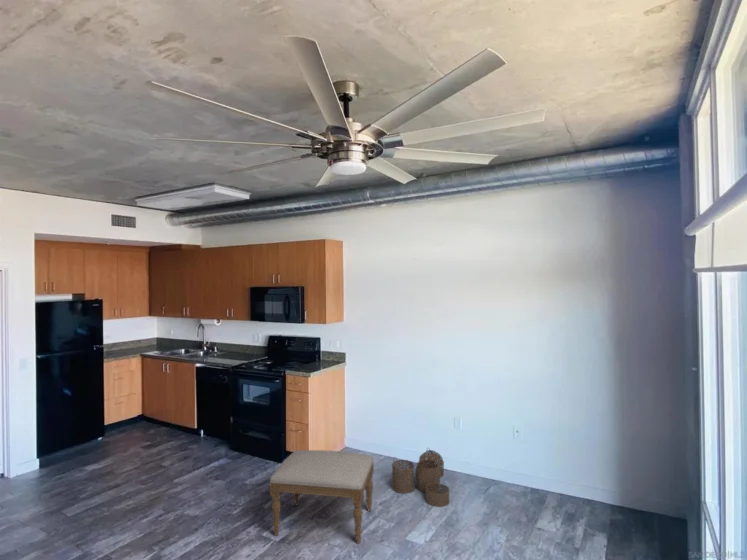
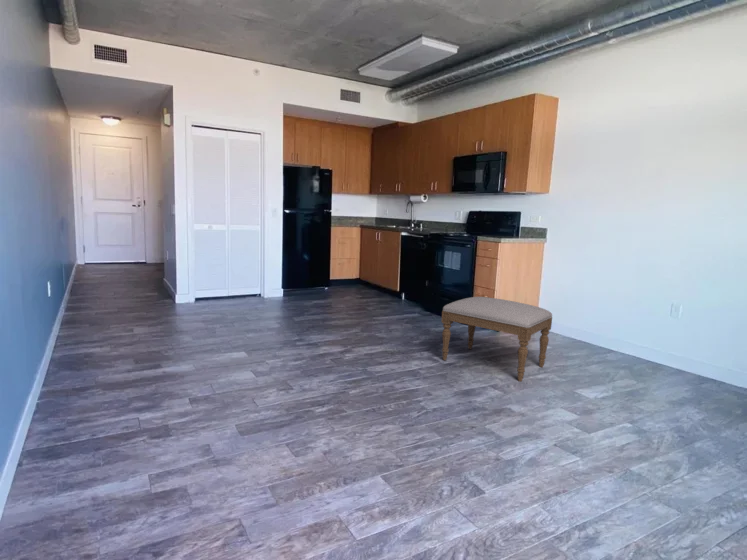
woven basket: present [392,450,449,507] -> none [575,329,646,382]

